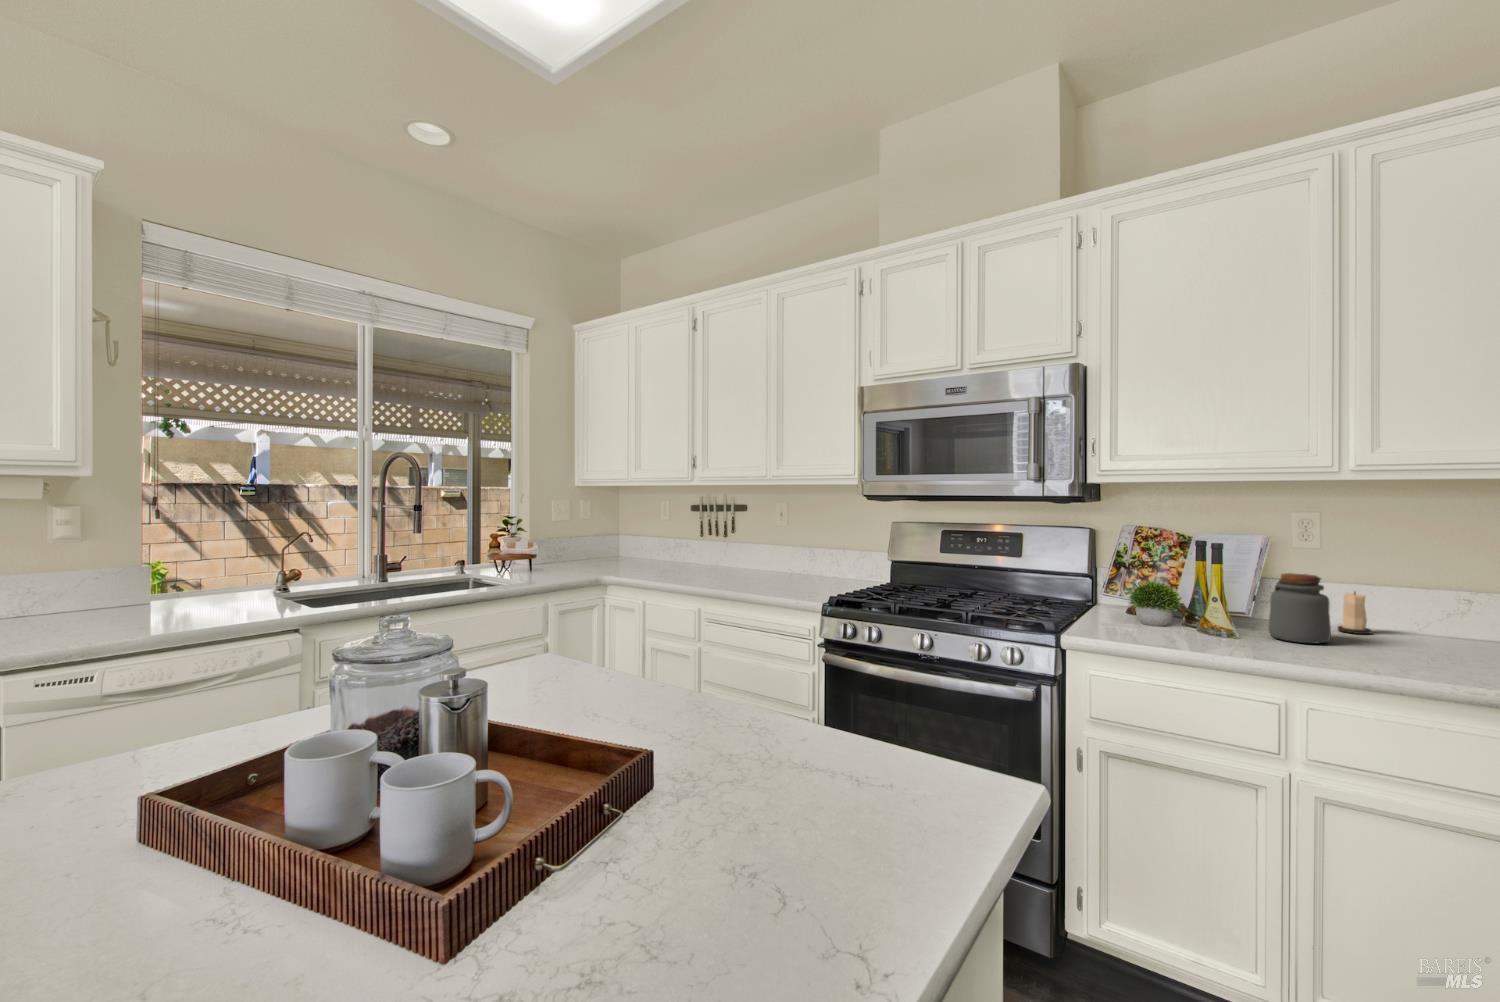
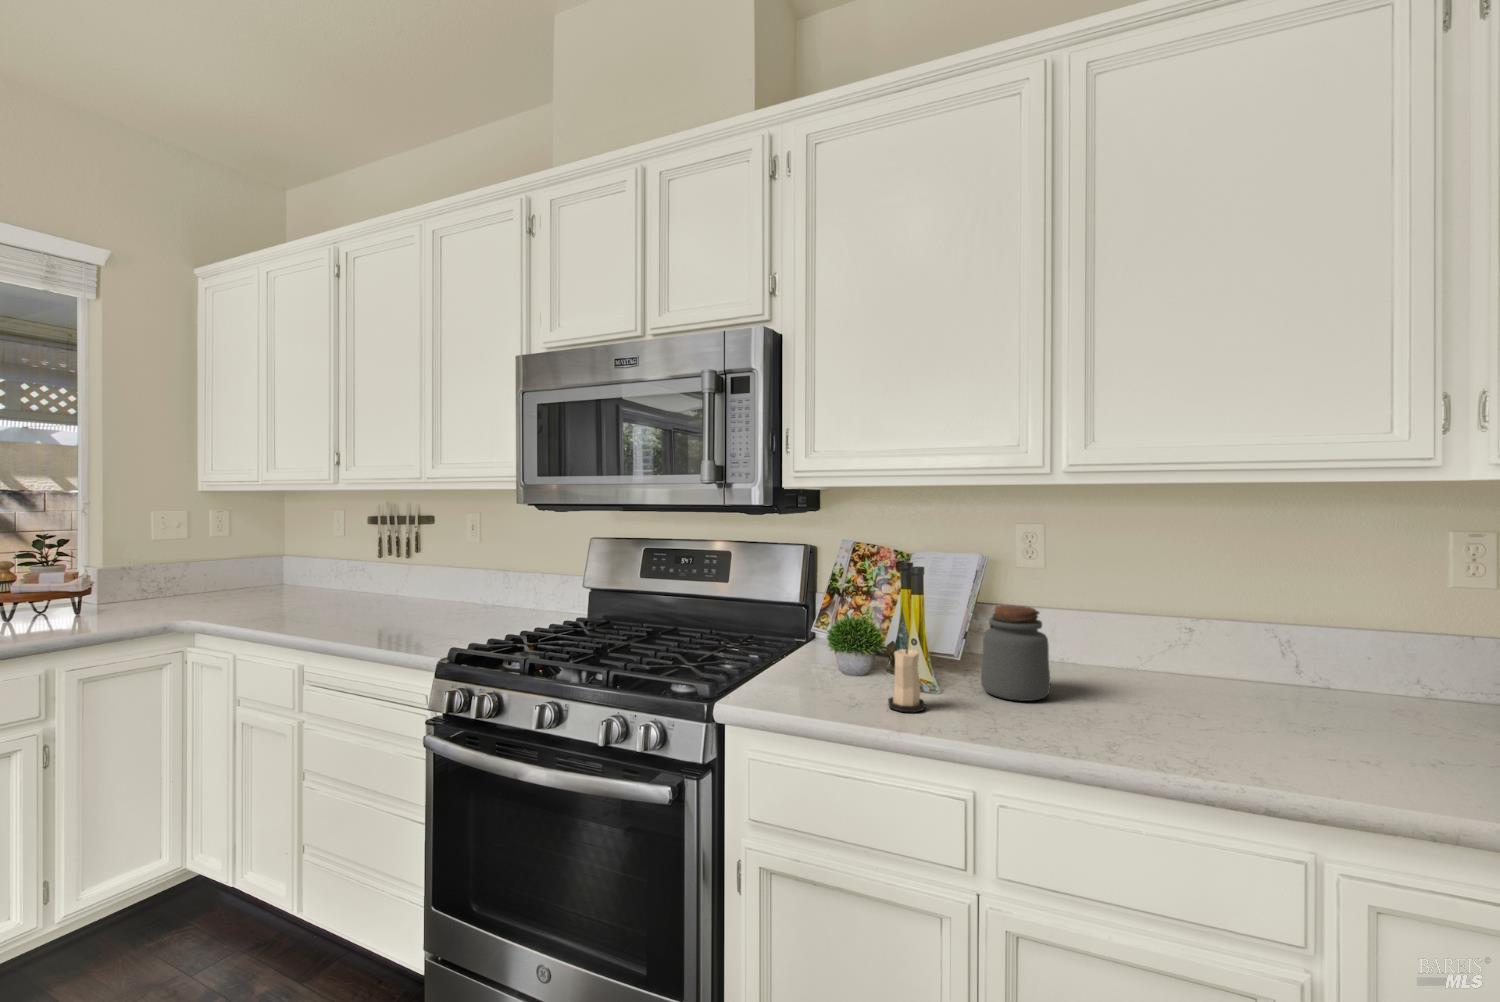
candle: present [1338,592,1371,634] -> present [888,647,925,712]

